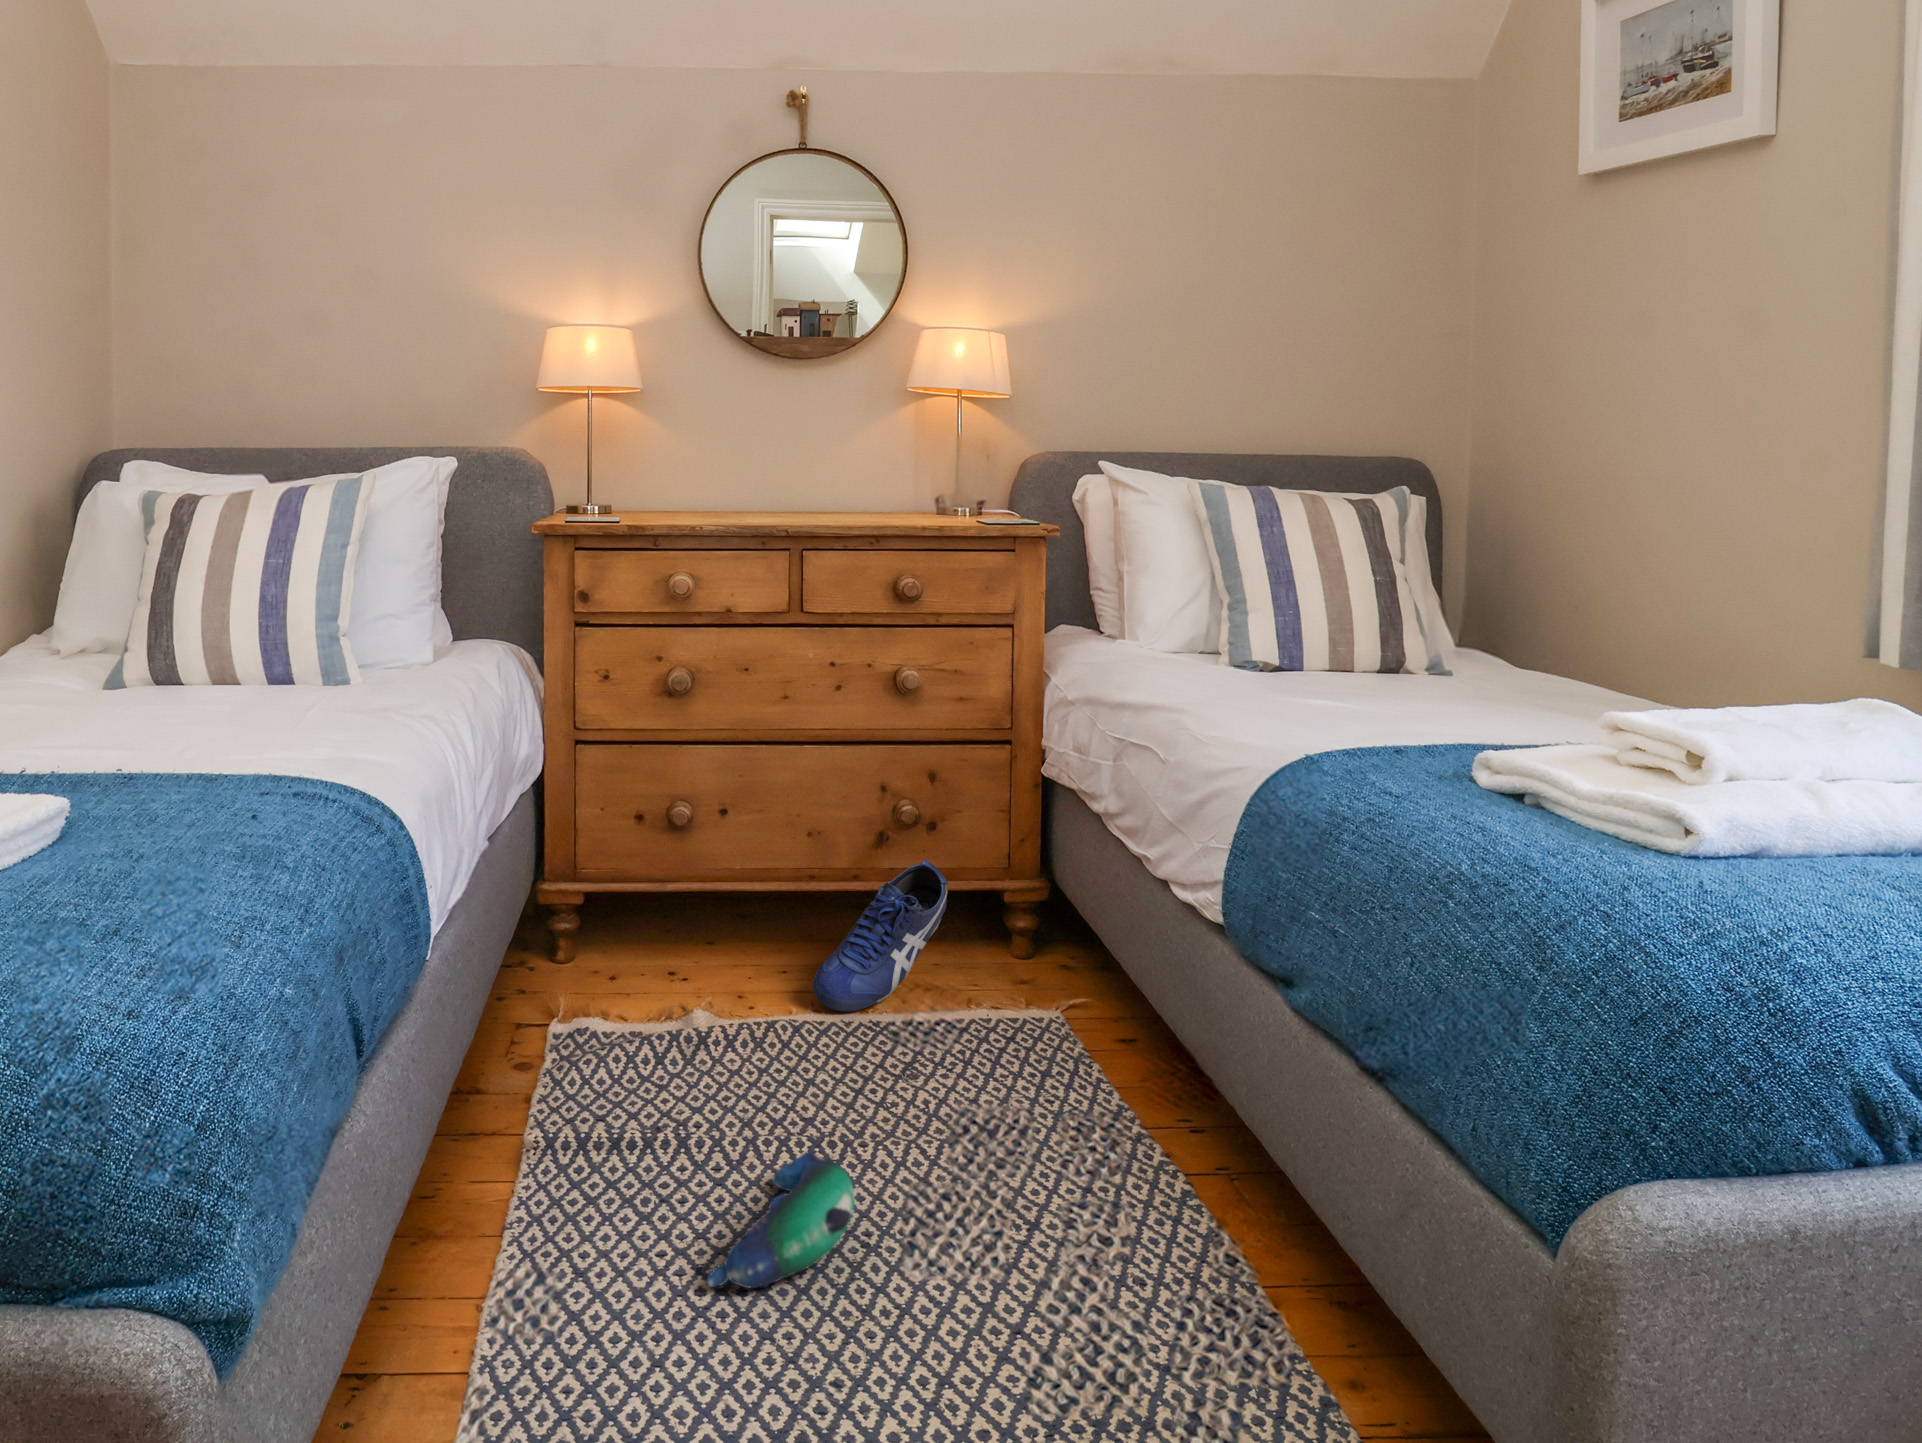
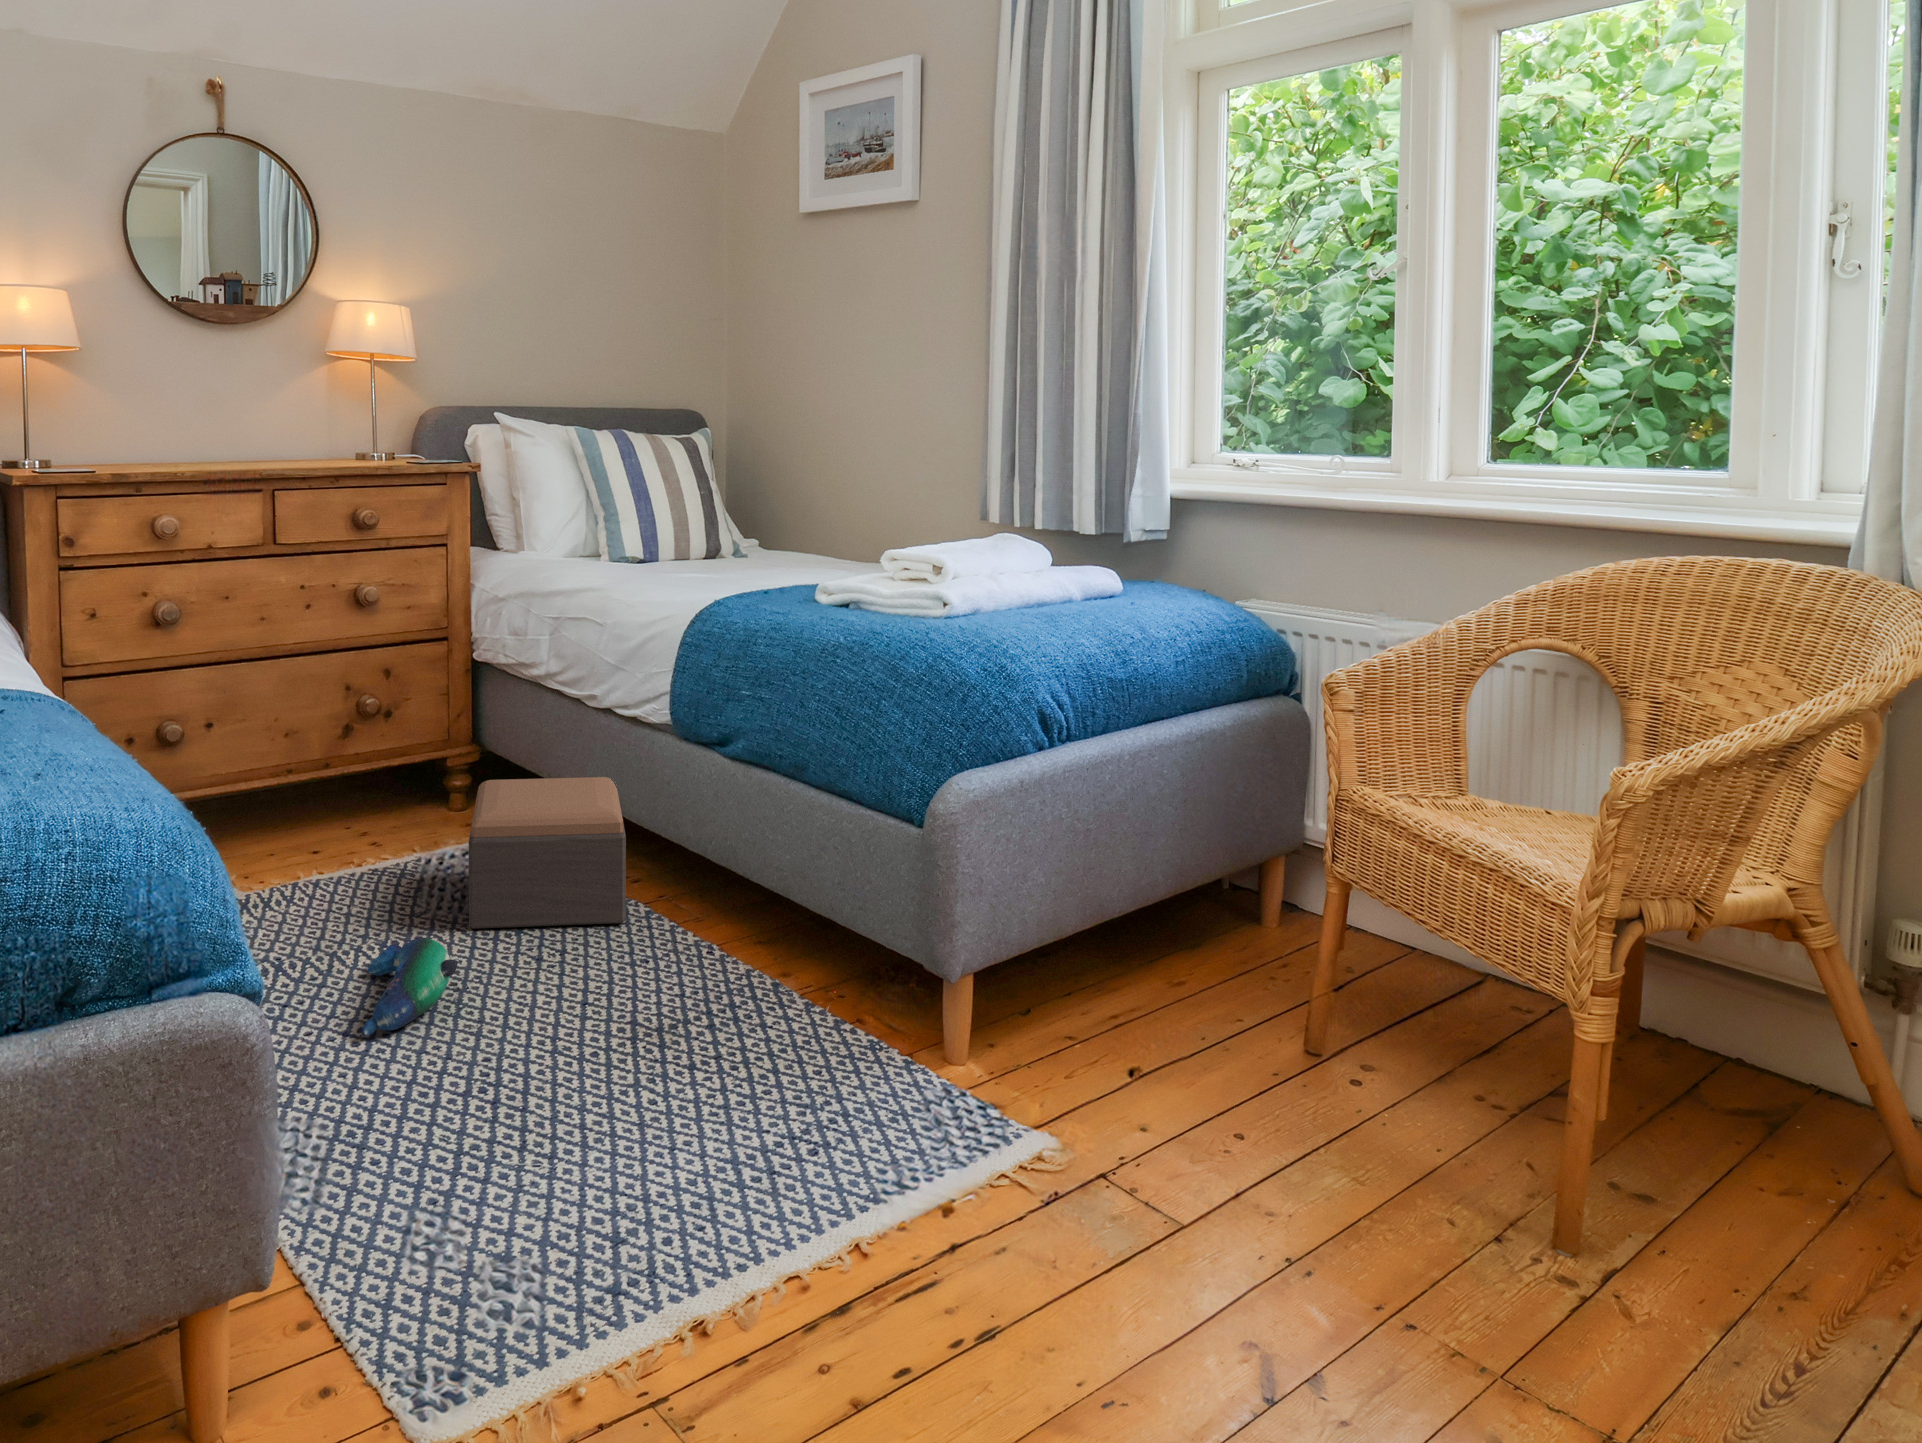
shoe: present [813,860,948,1012] -> none [318,740,412,866]
footstool: none [931,944,1177,1198] -> present [469,777,626,929]

